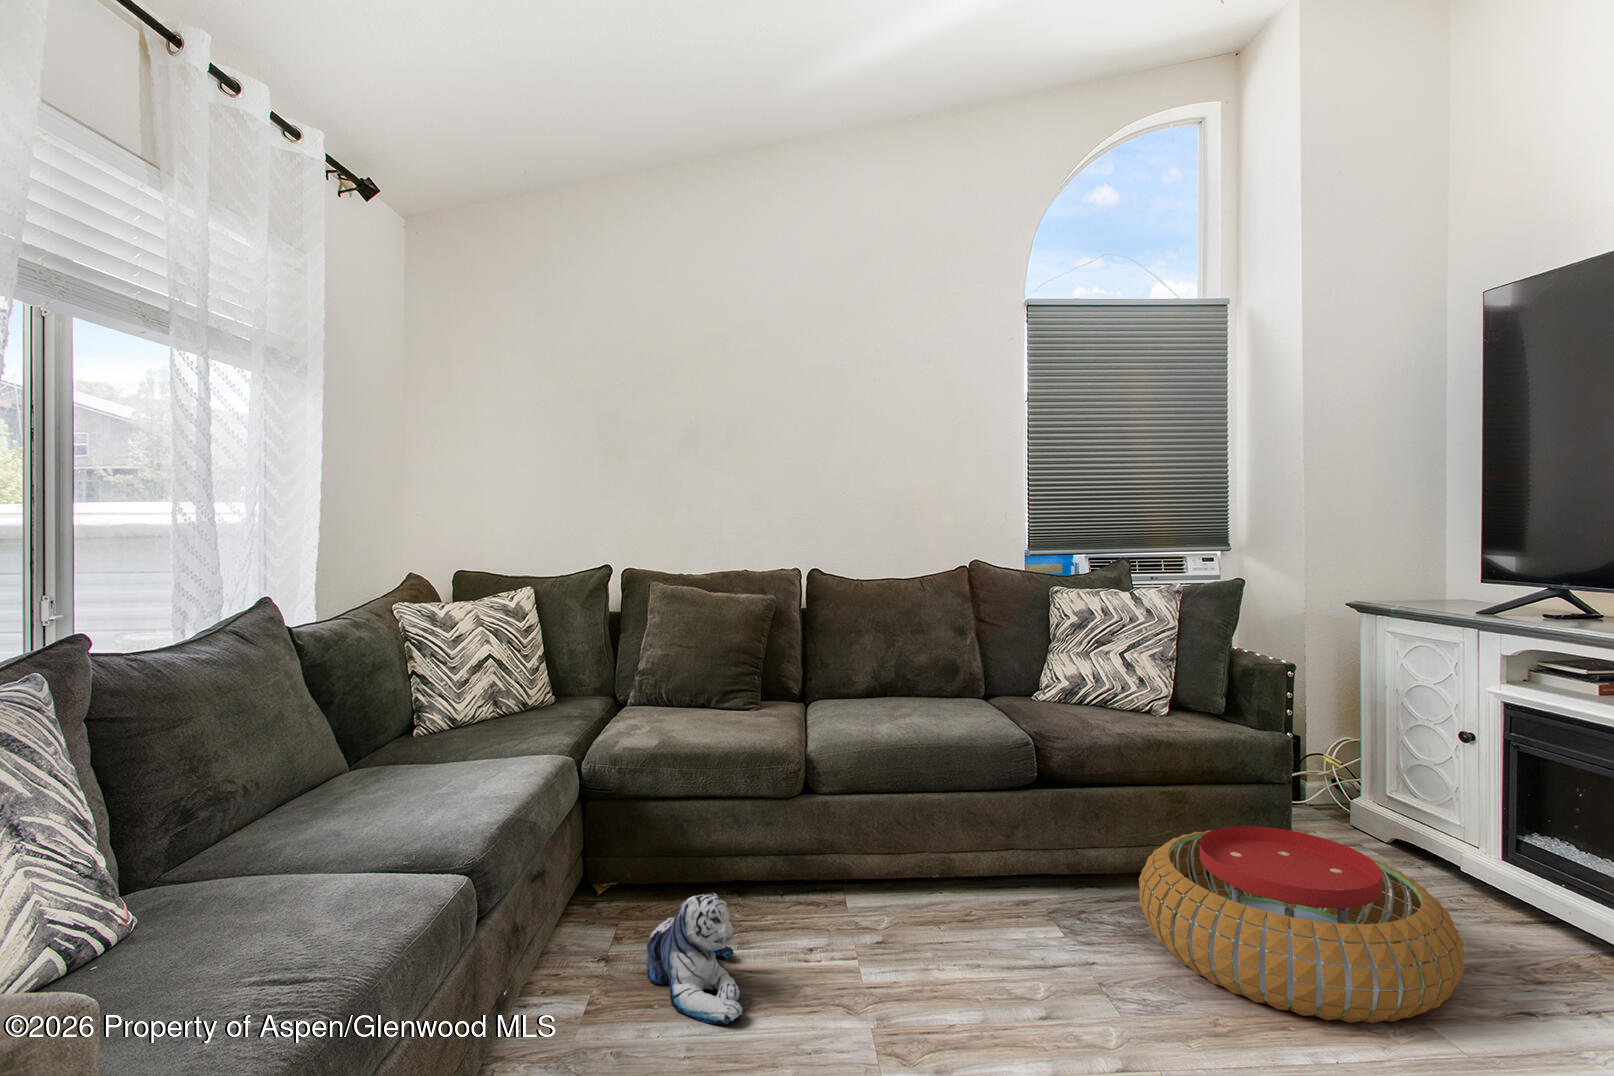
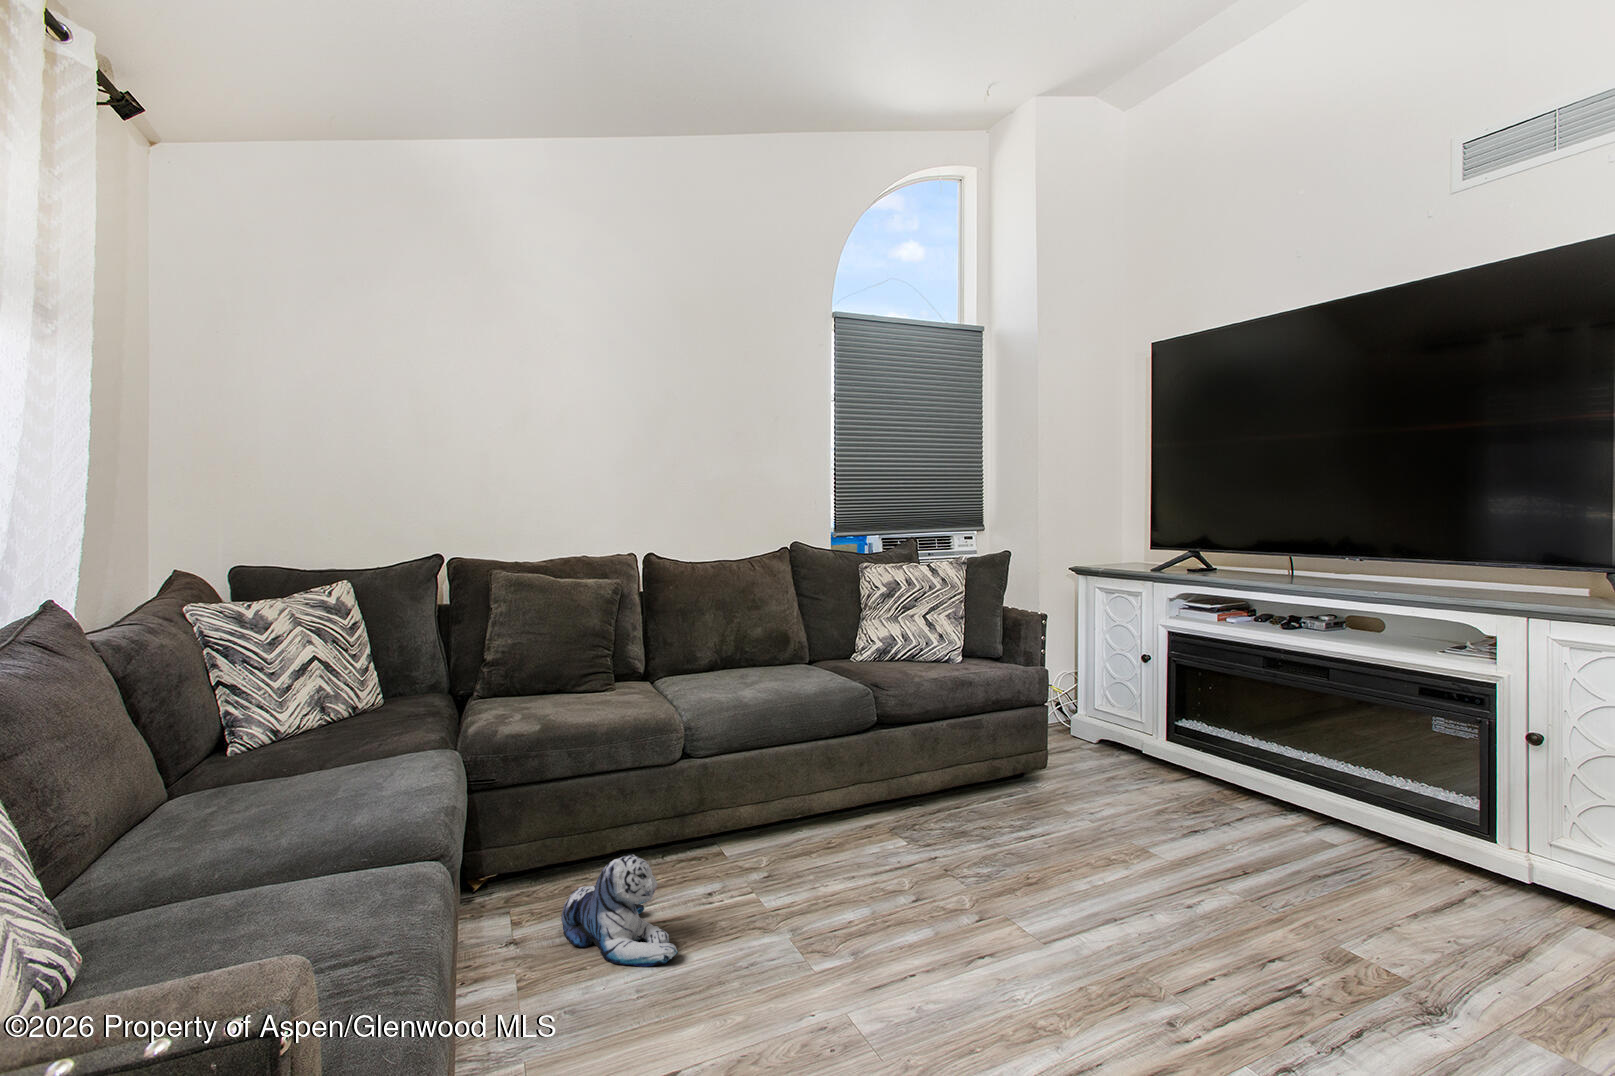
pouf: present [1139,826,1464,1023] -> none [960,742,1179,870]

